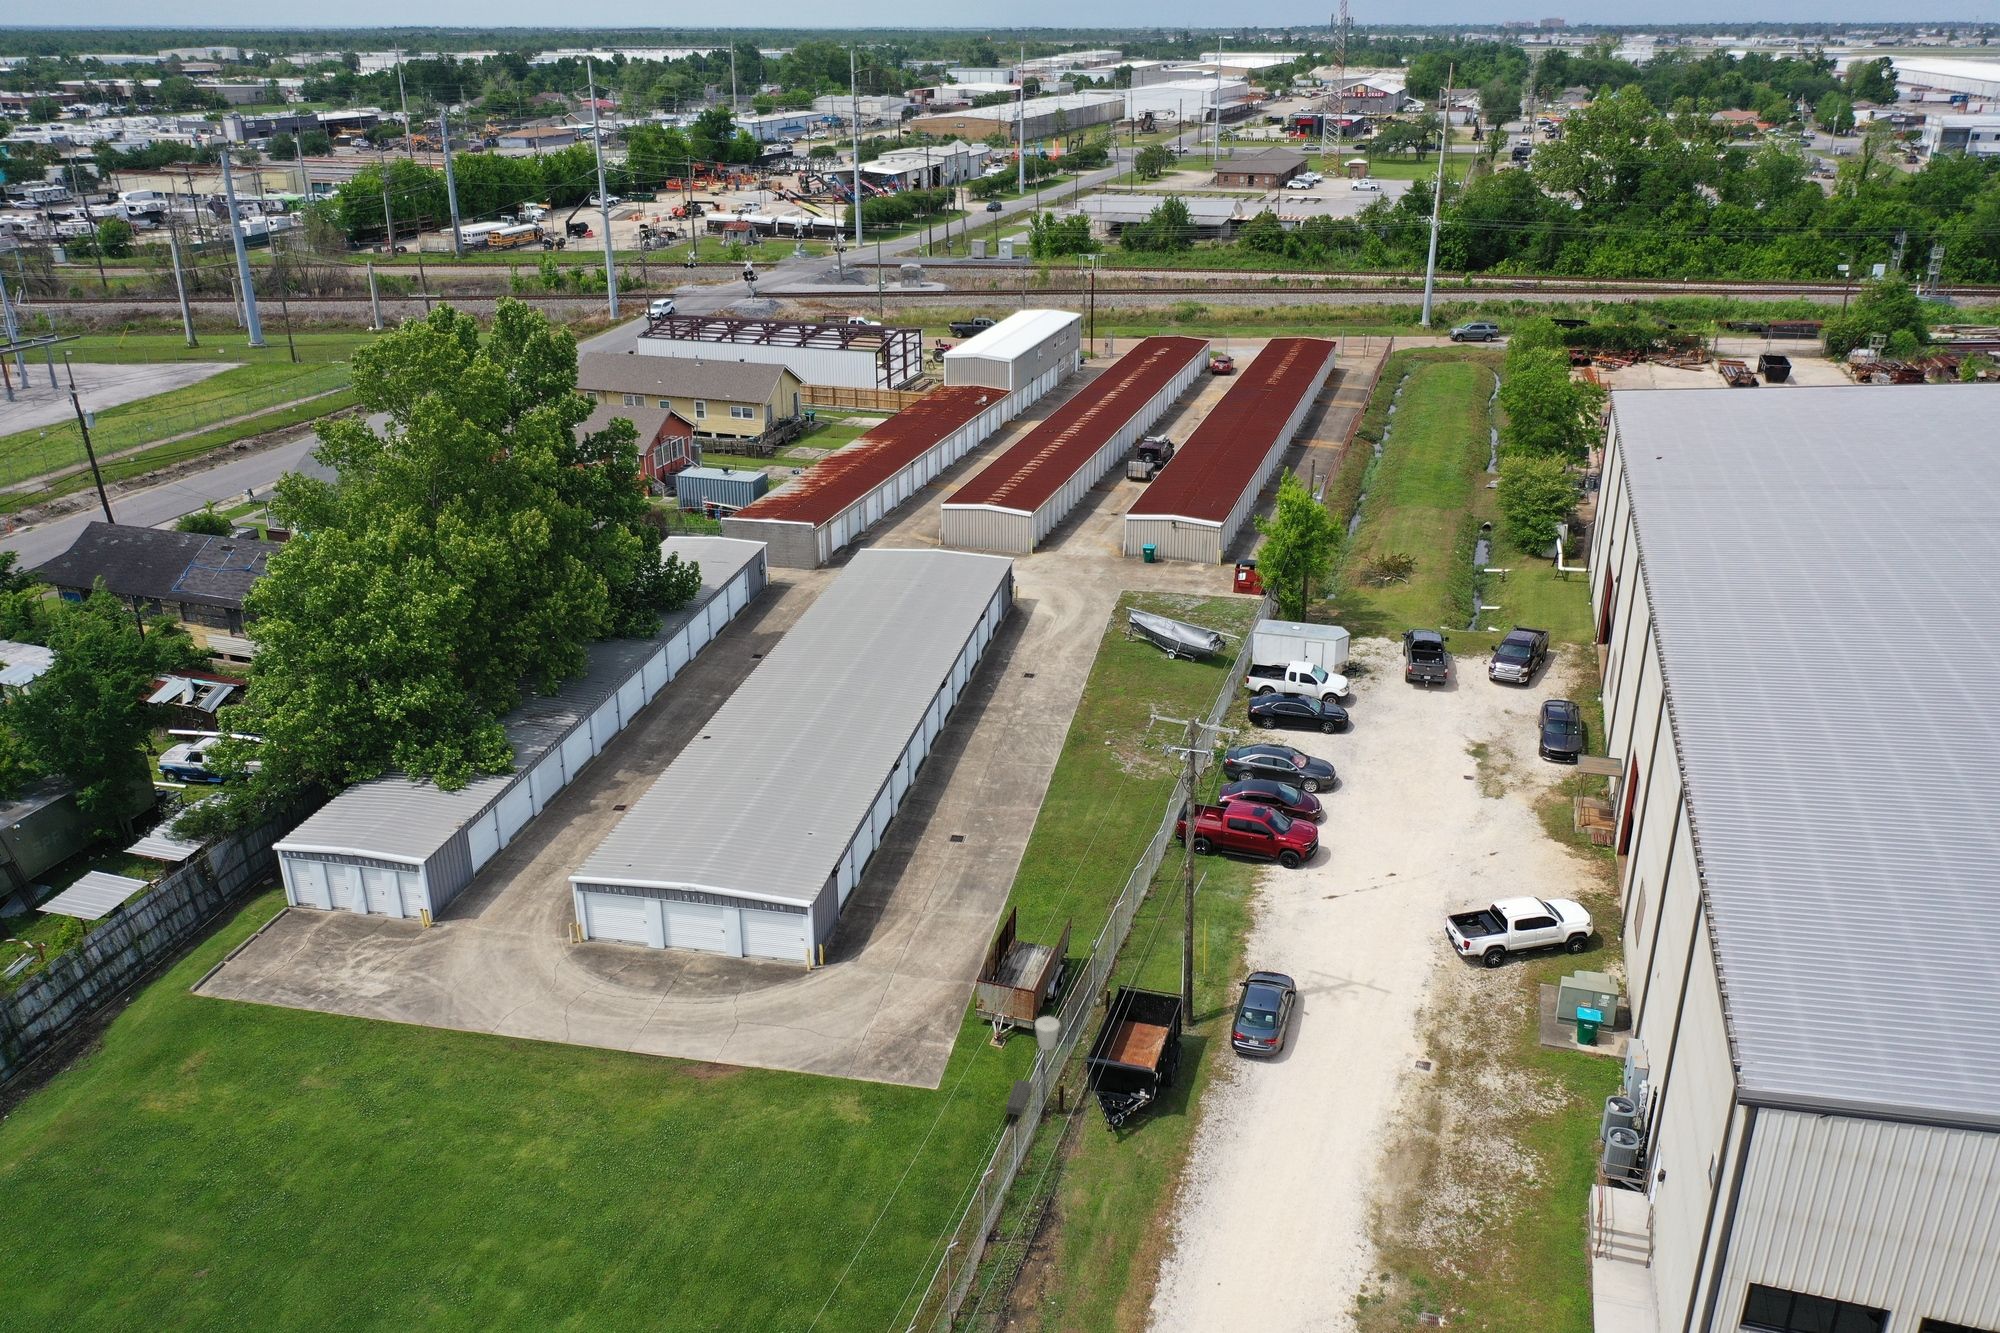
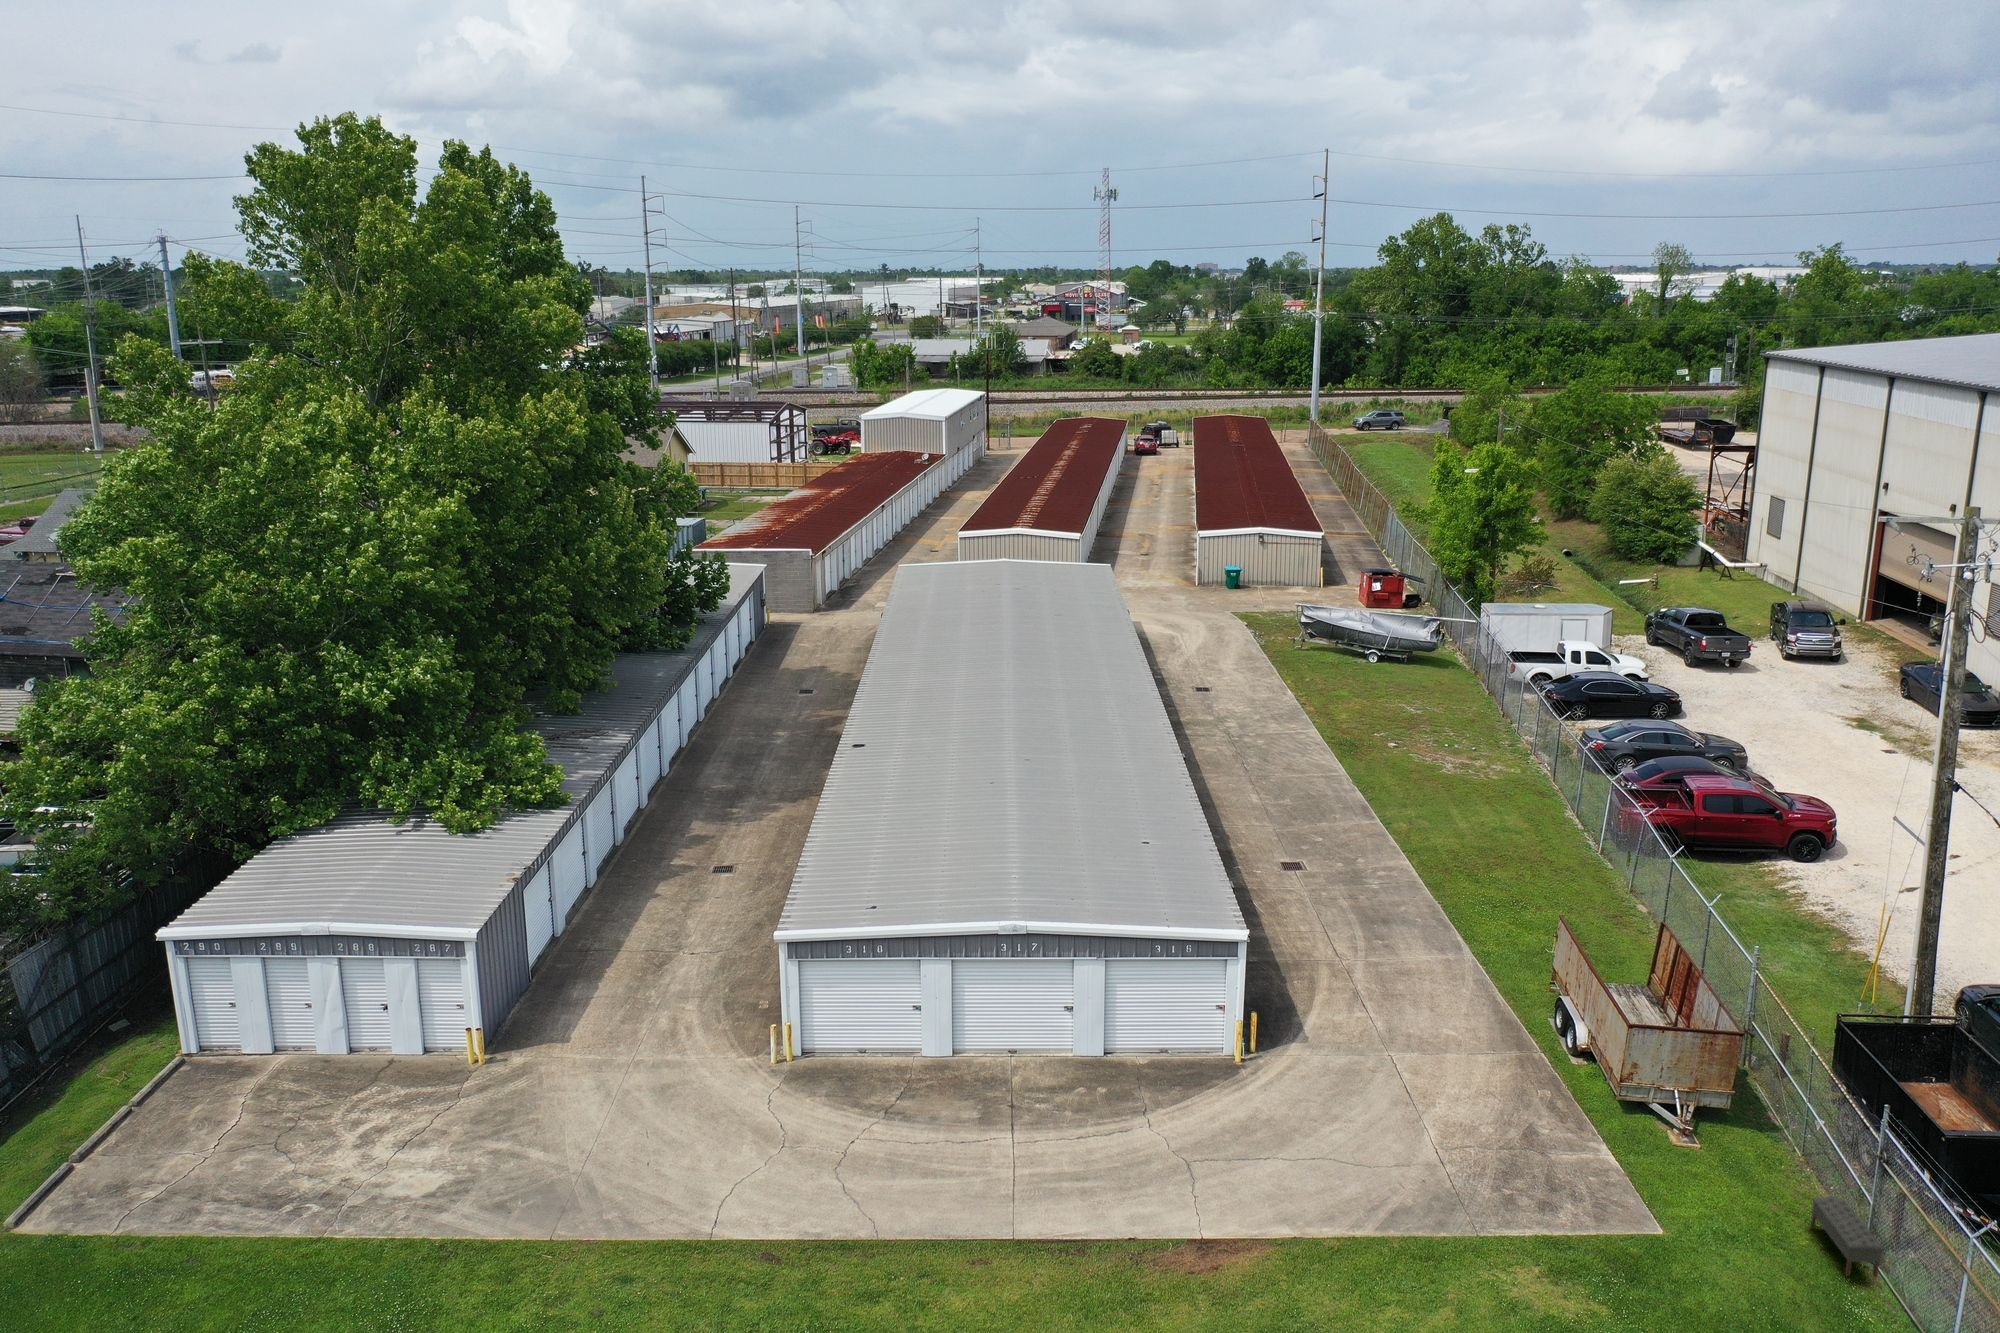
trash can: present [1035,1016,1060,1050] -> none [1746,1085,1797,1147]

